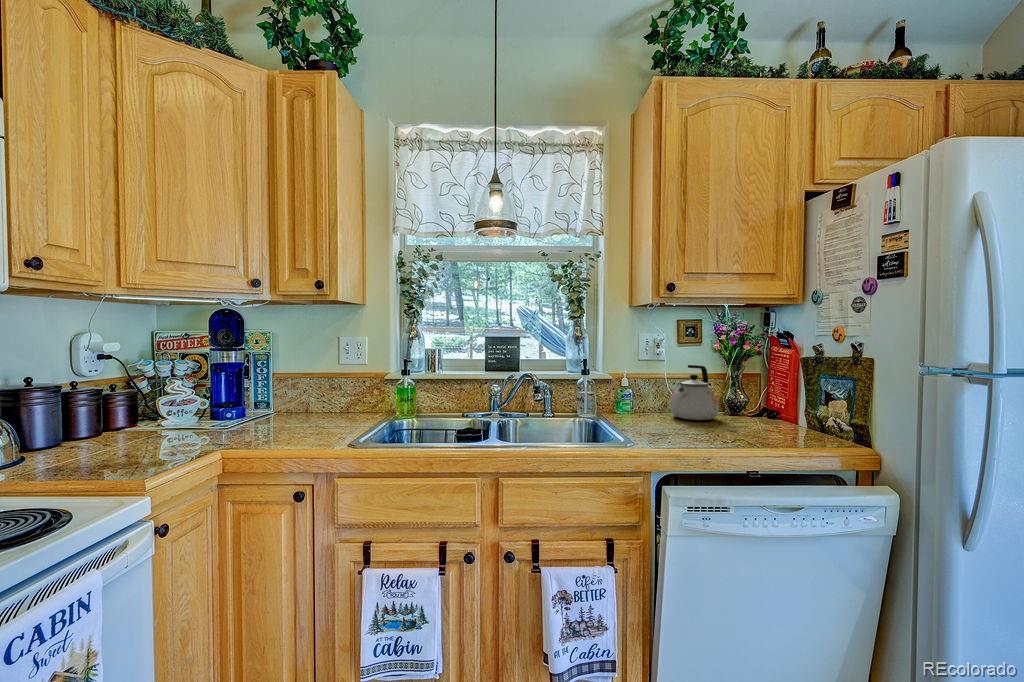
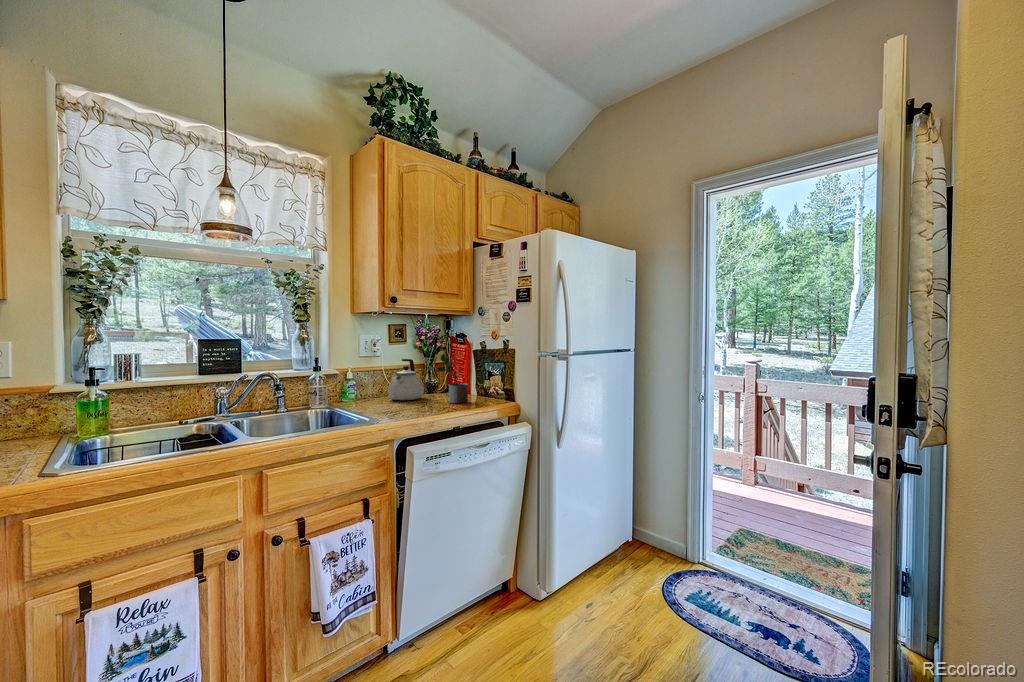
potted plant: none [732,362,784,437] -> present [437,354,468,403]

